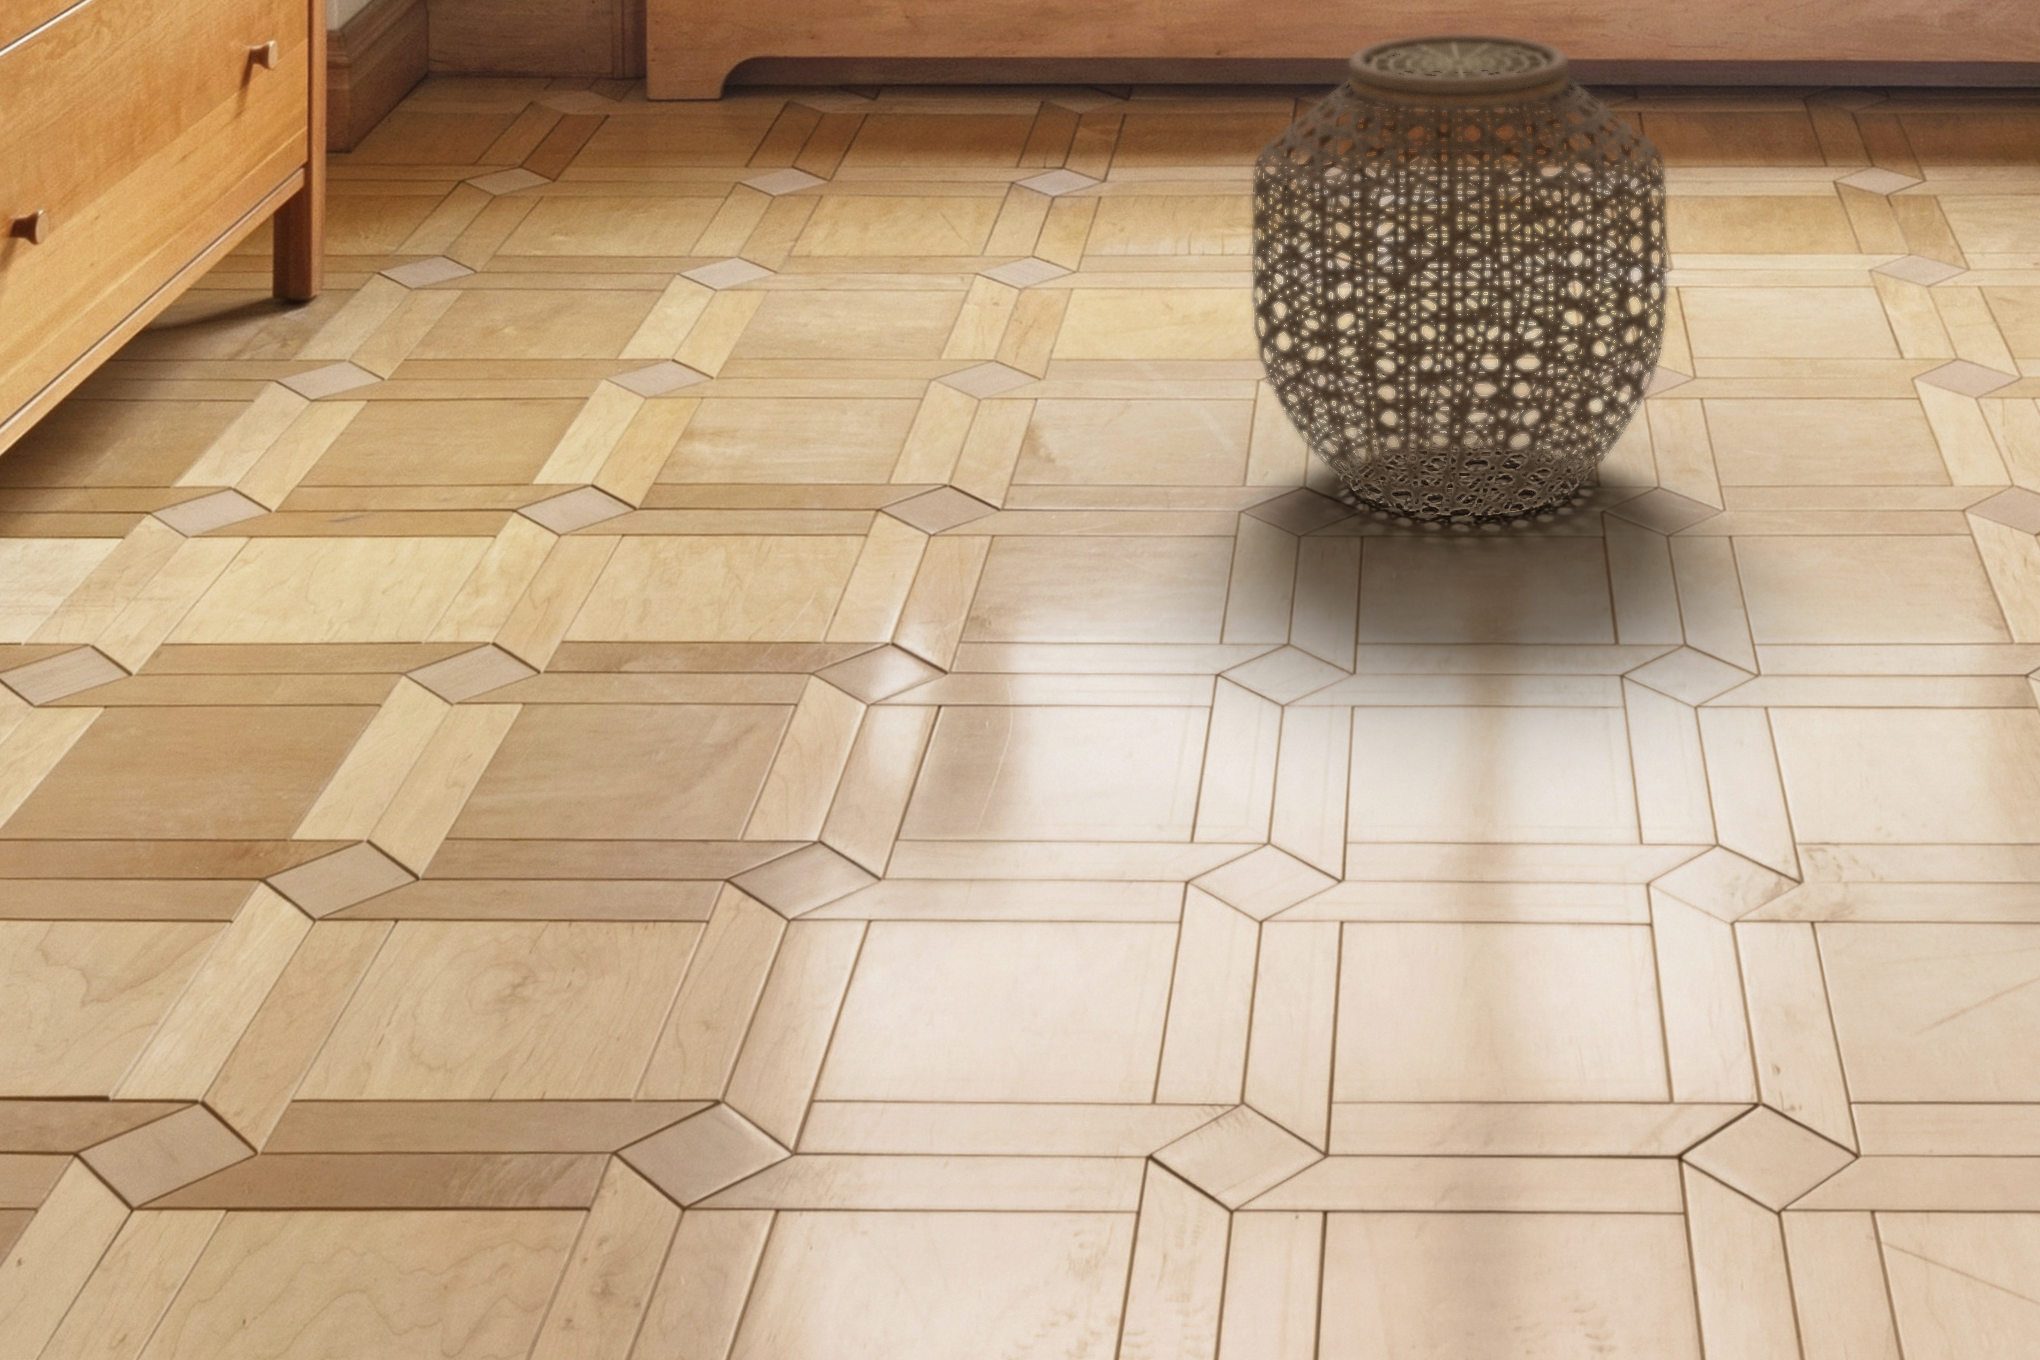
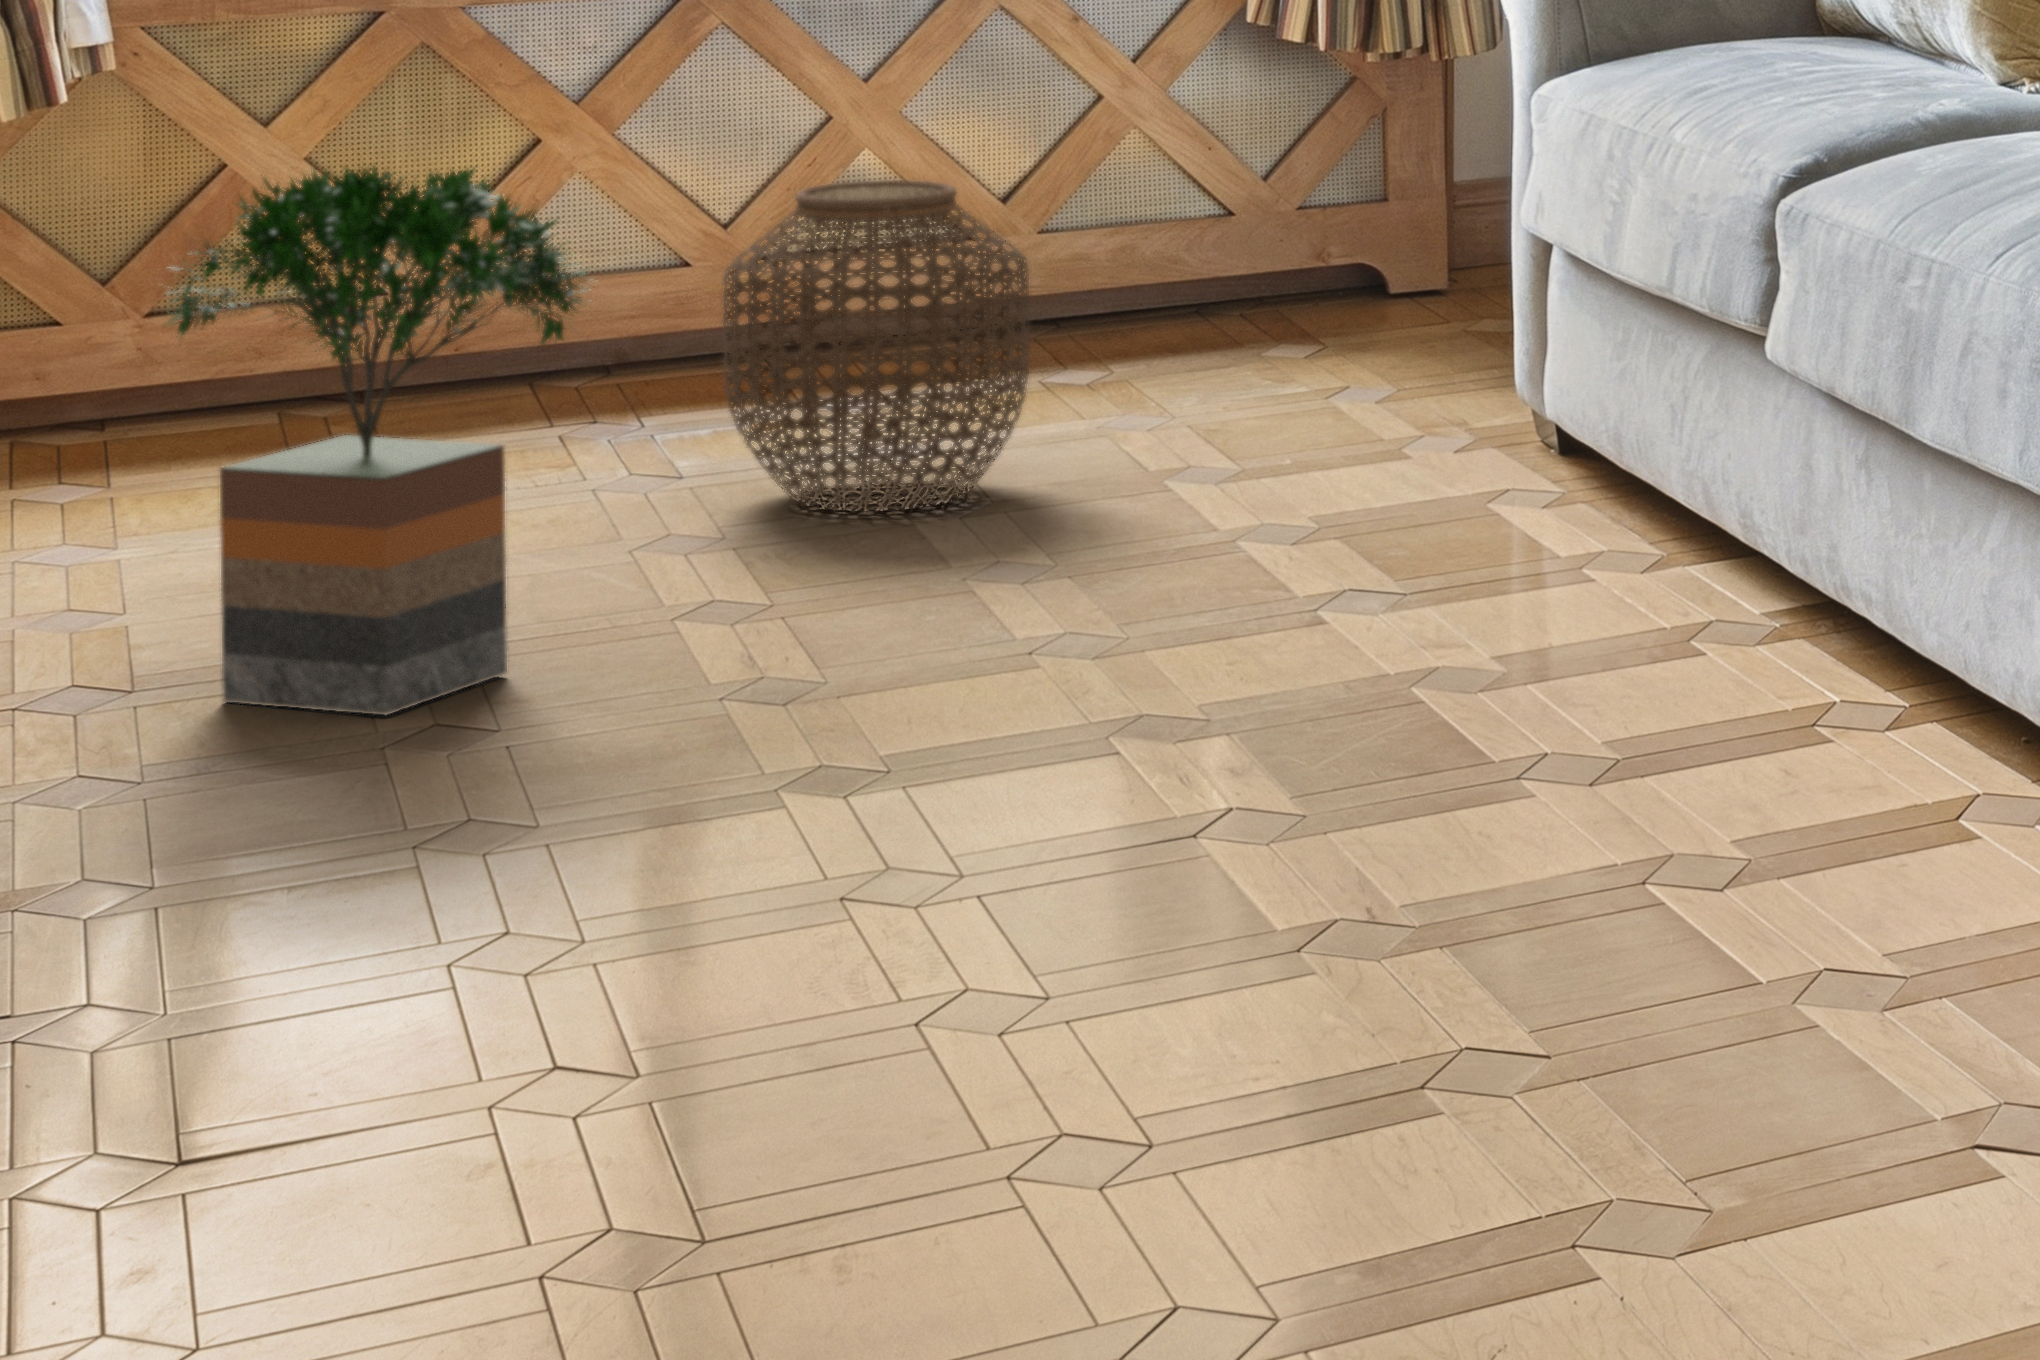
potted tree: none [178,76,815,976] -> present [164,165,590,715]

